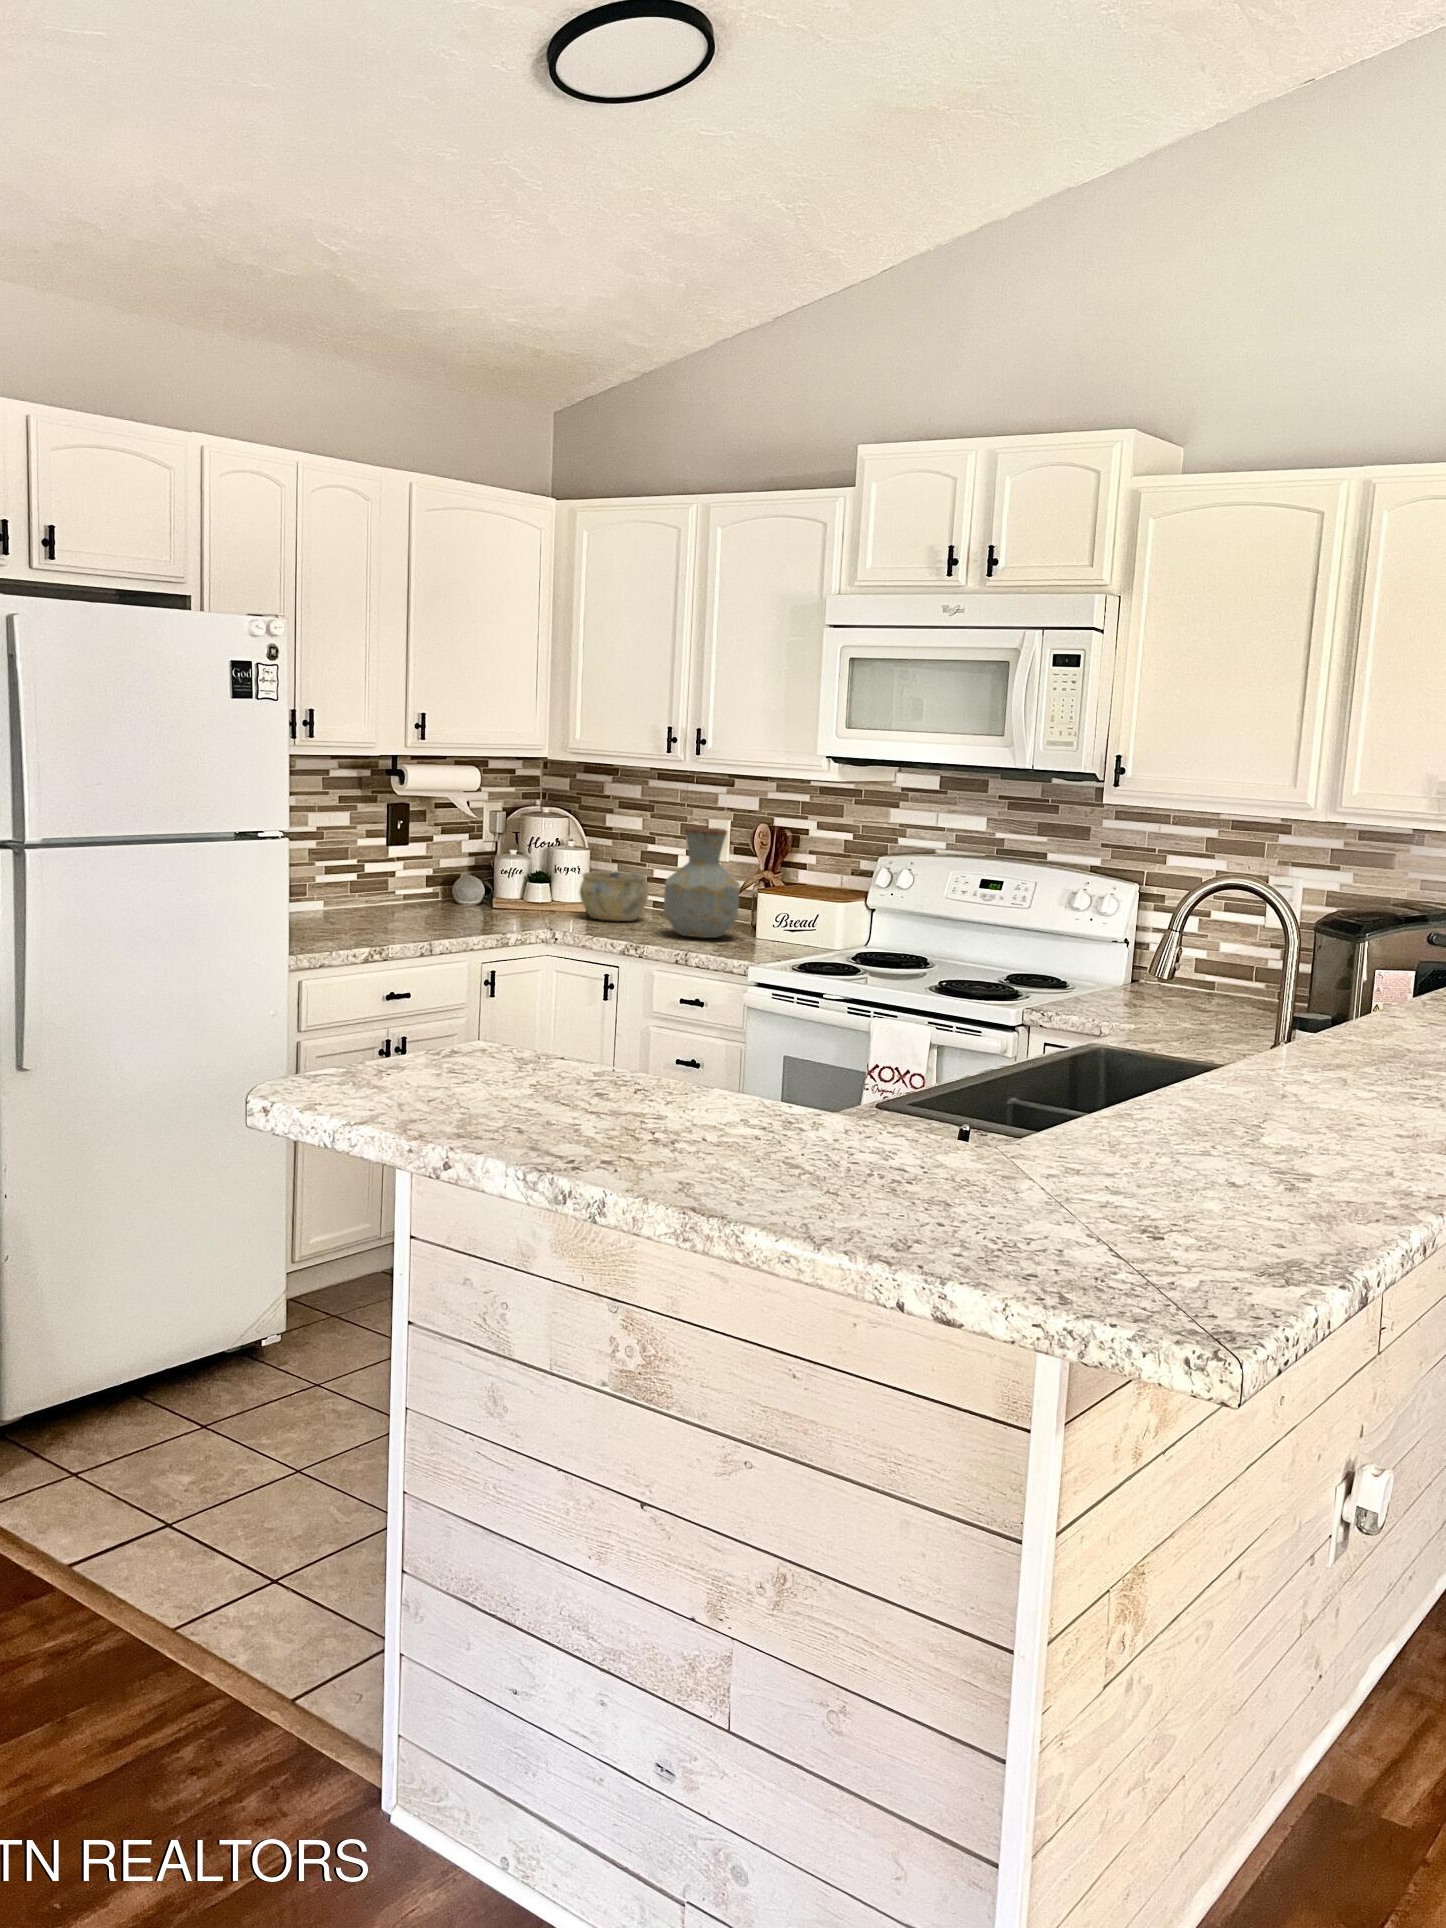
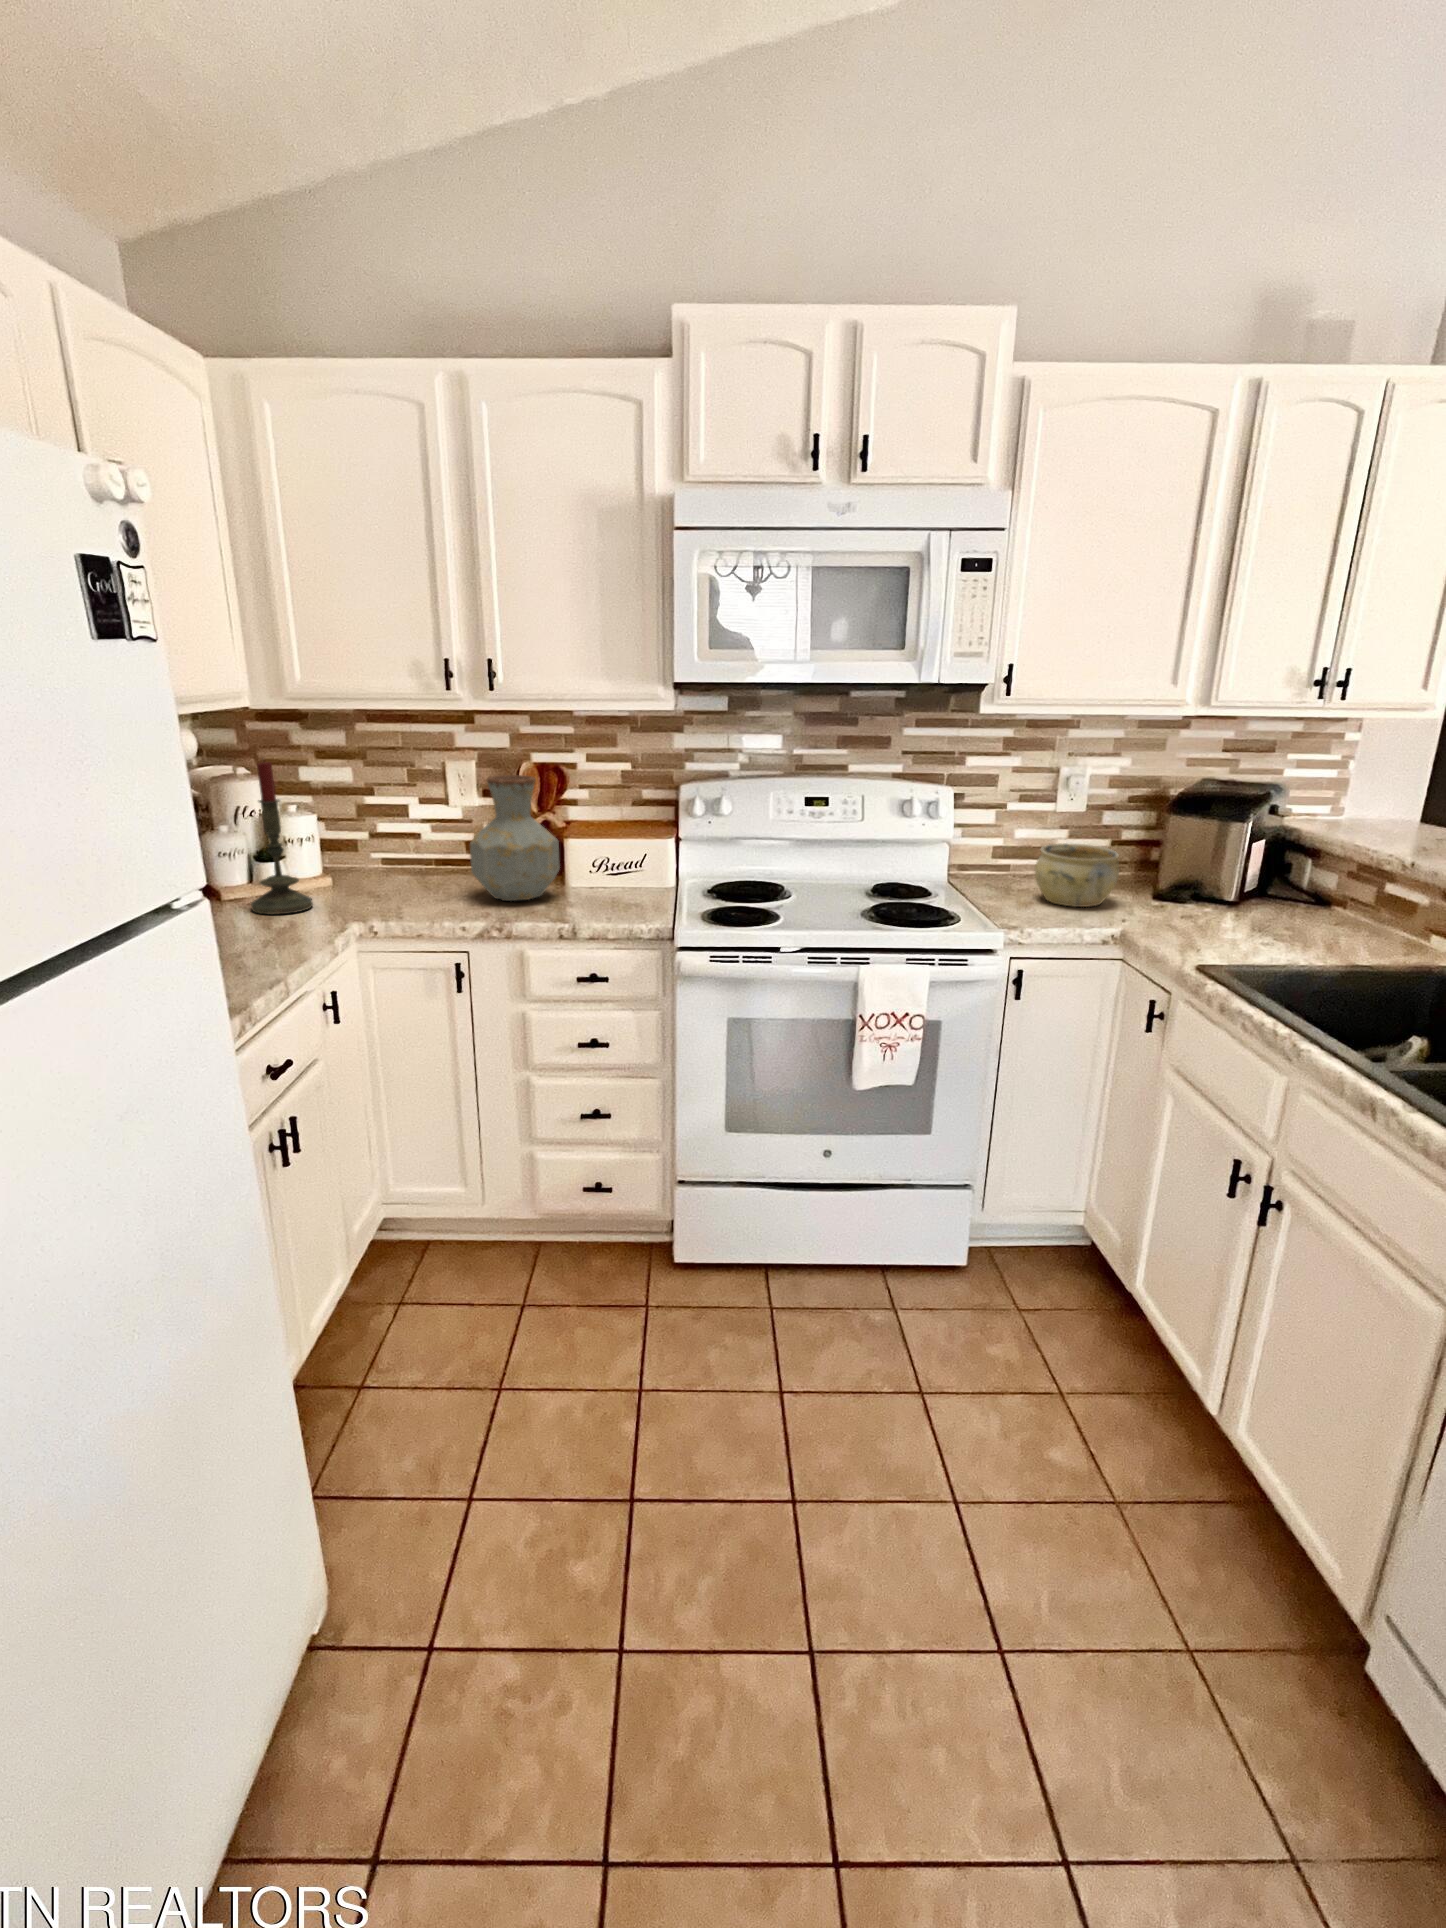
candle: none [494,793,542,917] -> present [251,762,313,915]
ceramic bowl: present [580,871,649,921] -> present [1035,843,1119,907]

